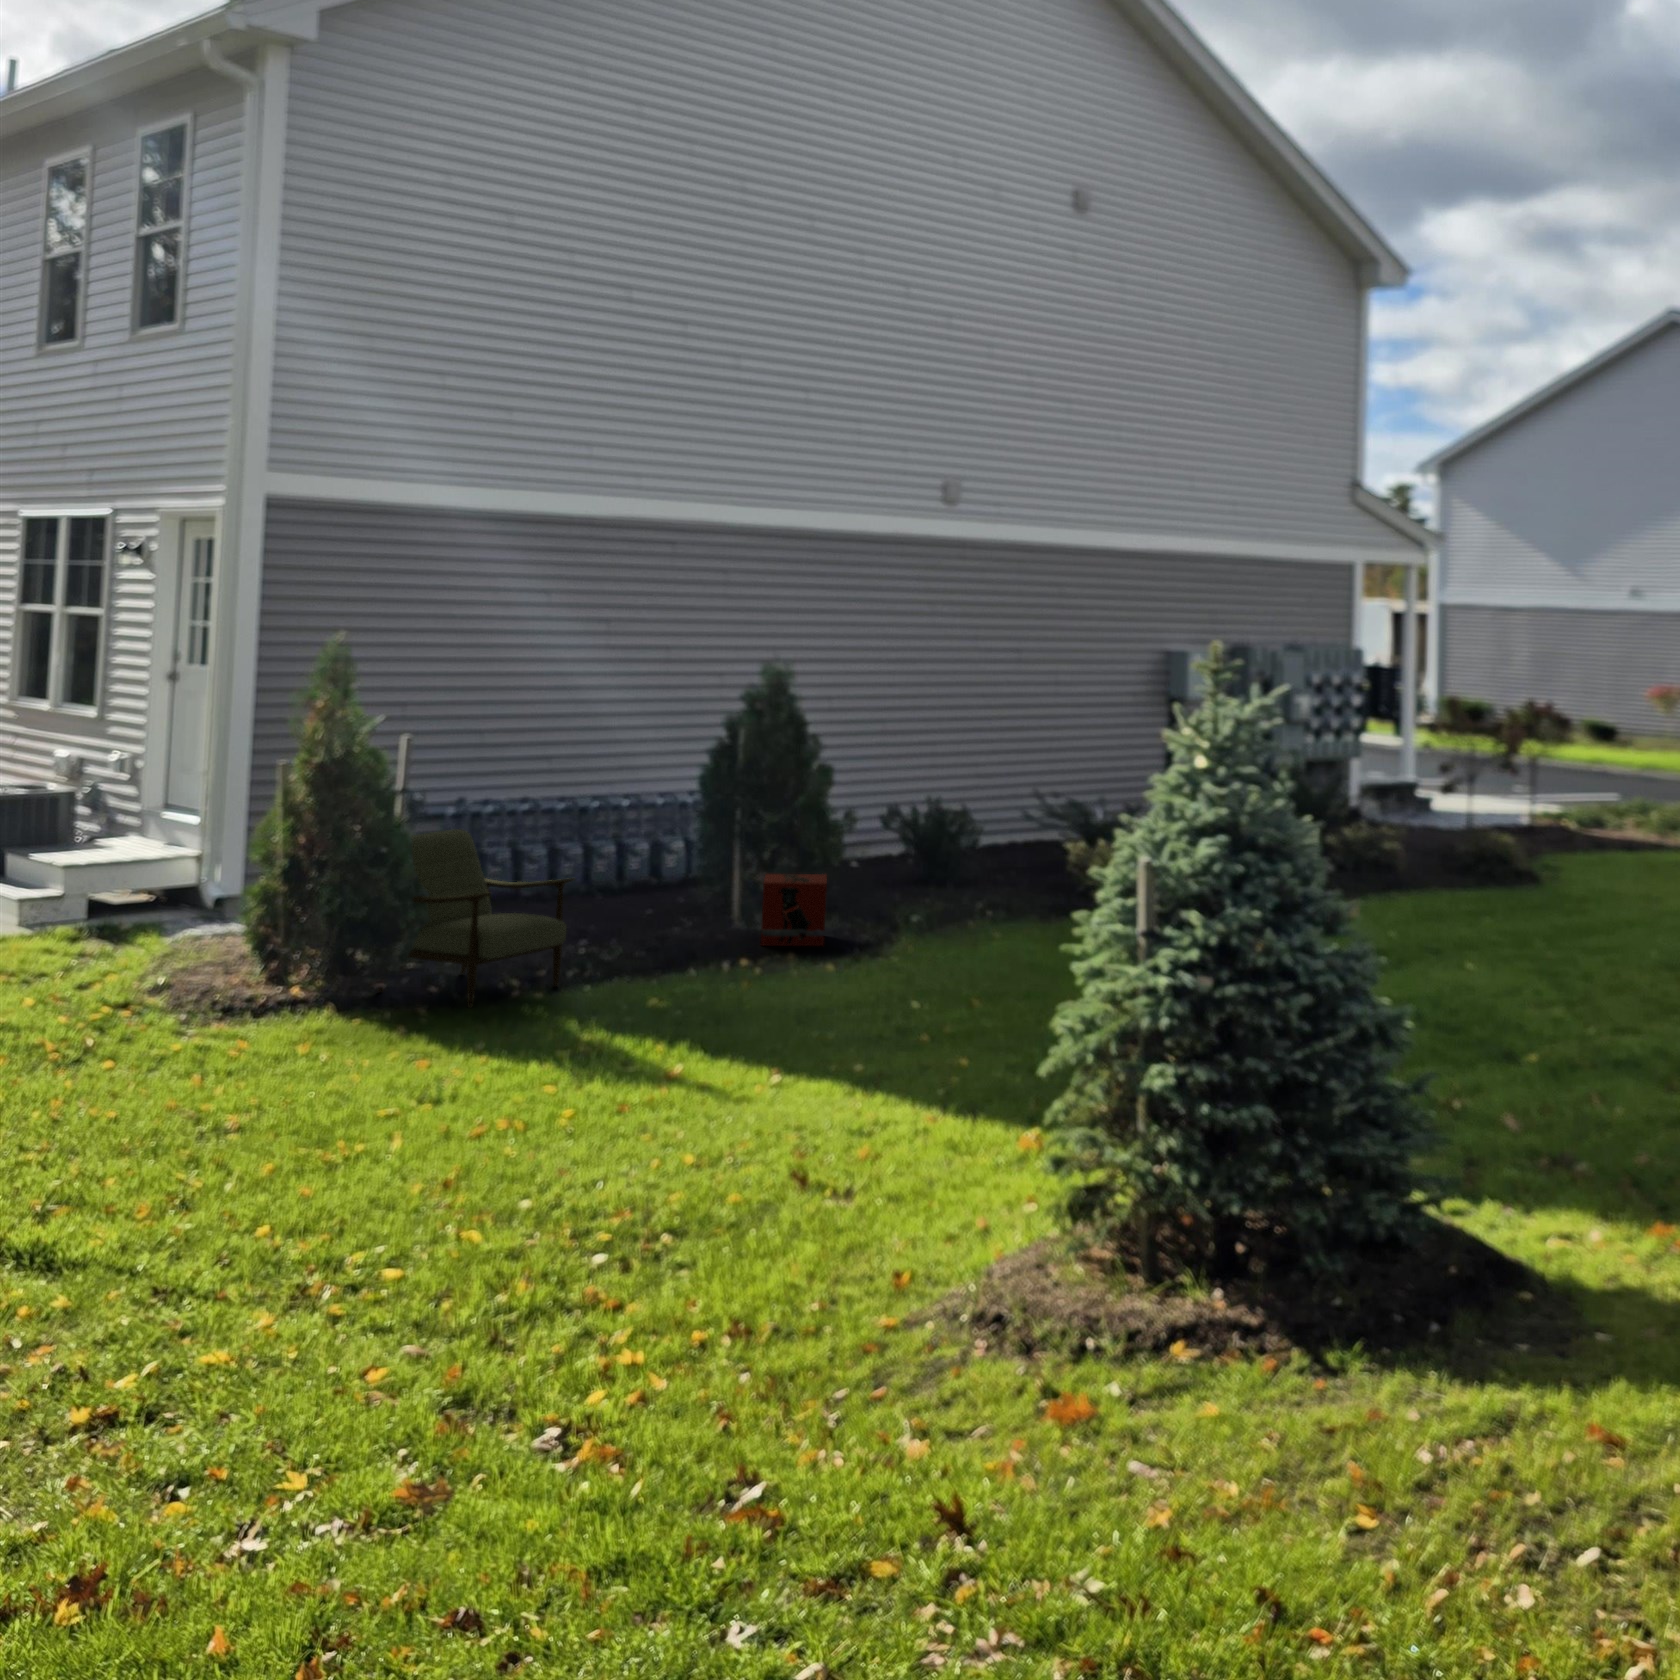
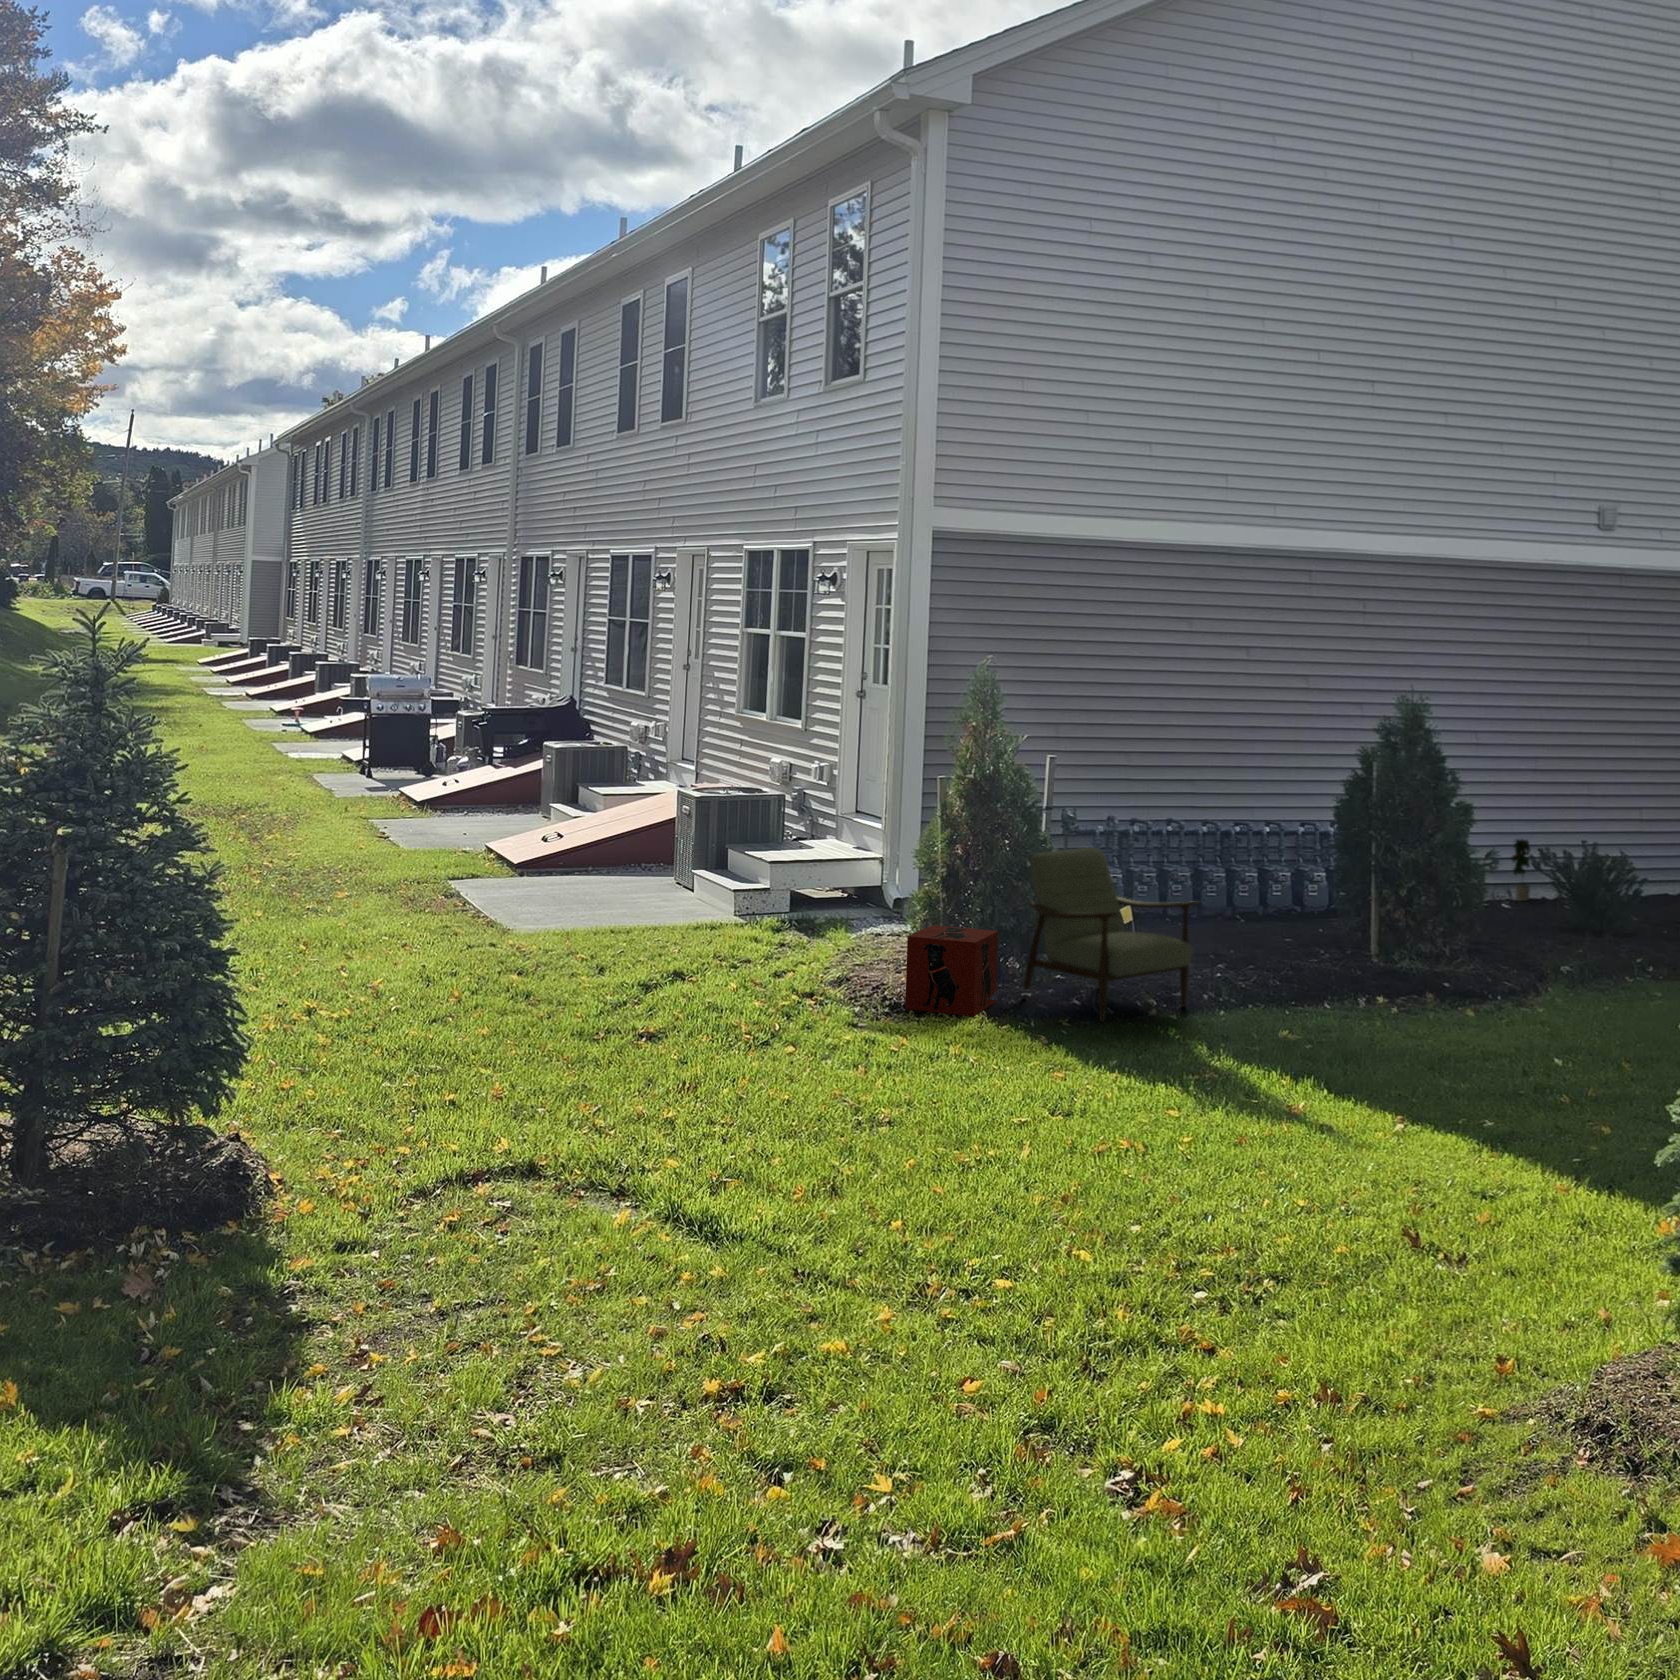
potted plant: none [868,804,887,865] -> present [1512,839,1530,901]
storage box: present [761,874,827,946] -> present [905,925,998,1016]

